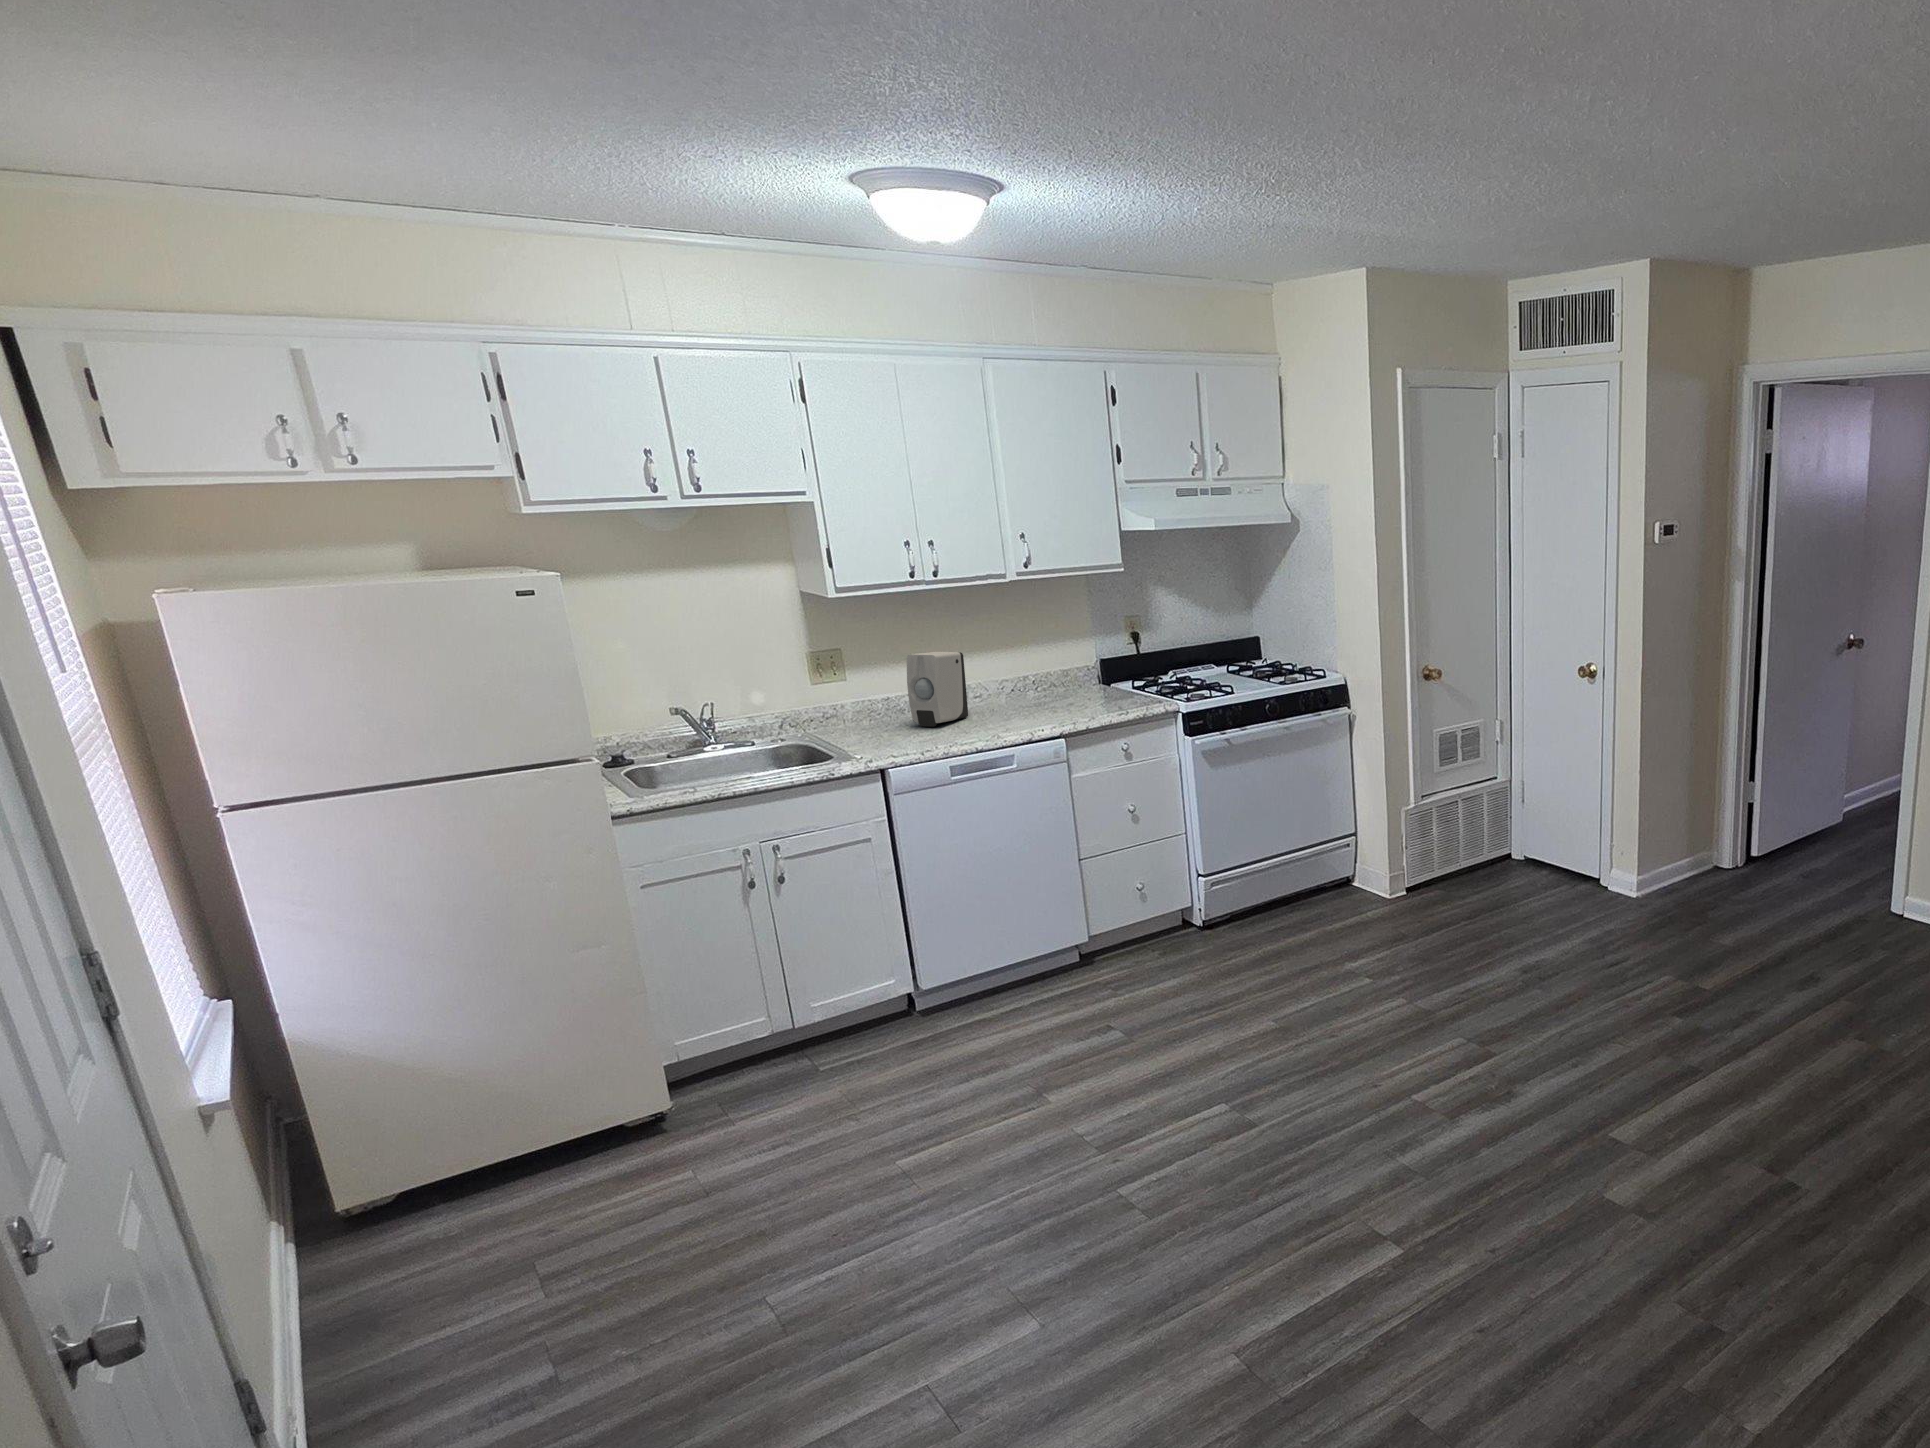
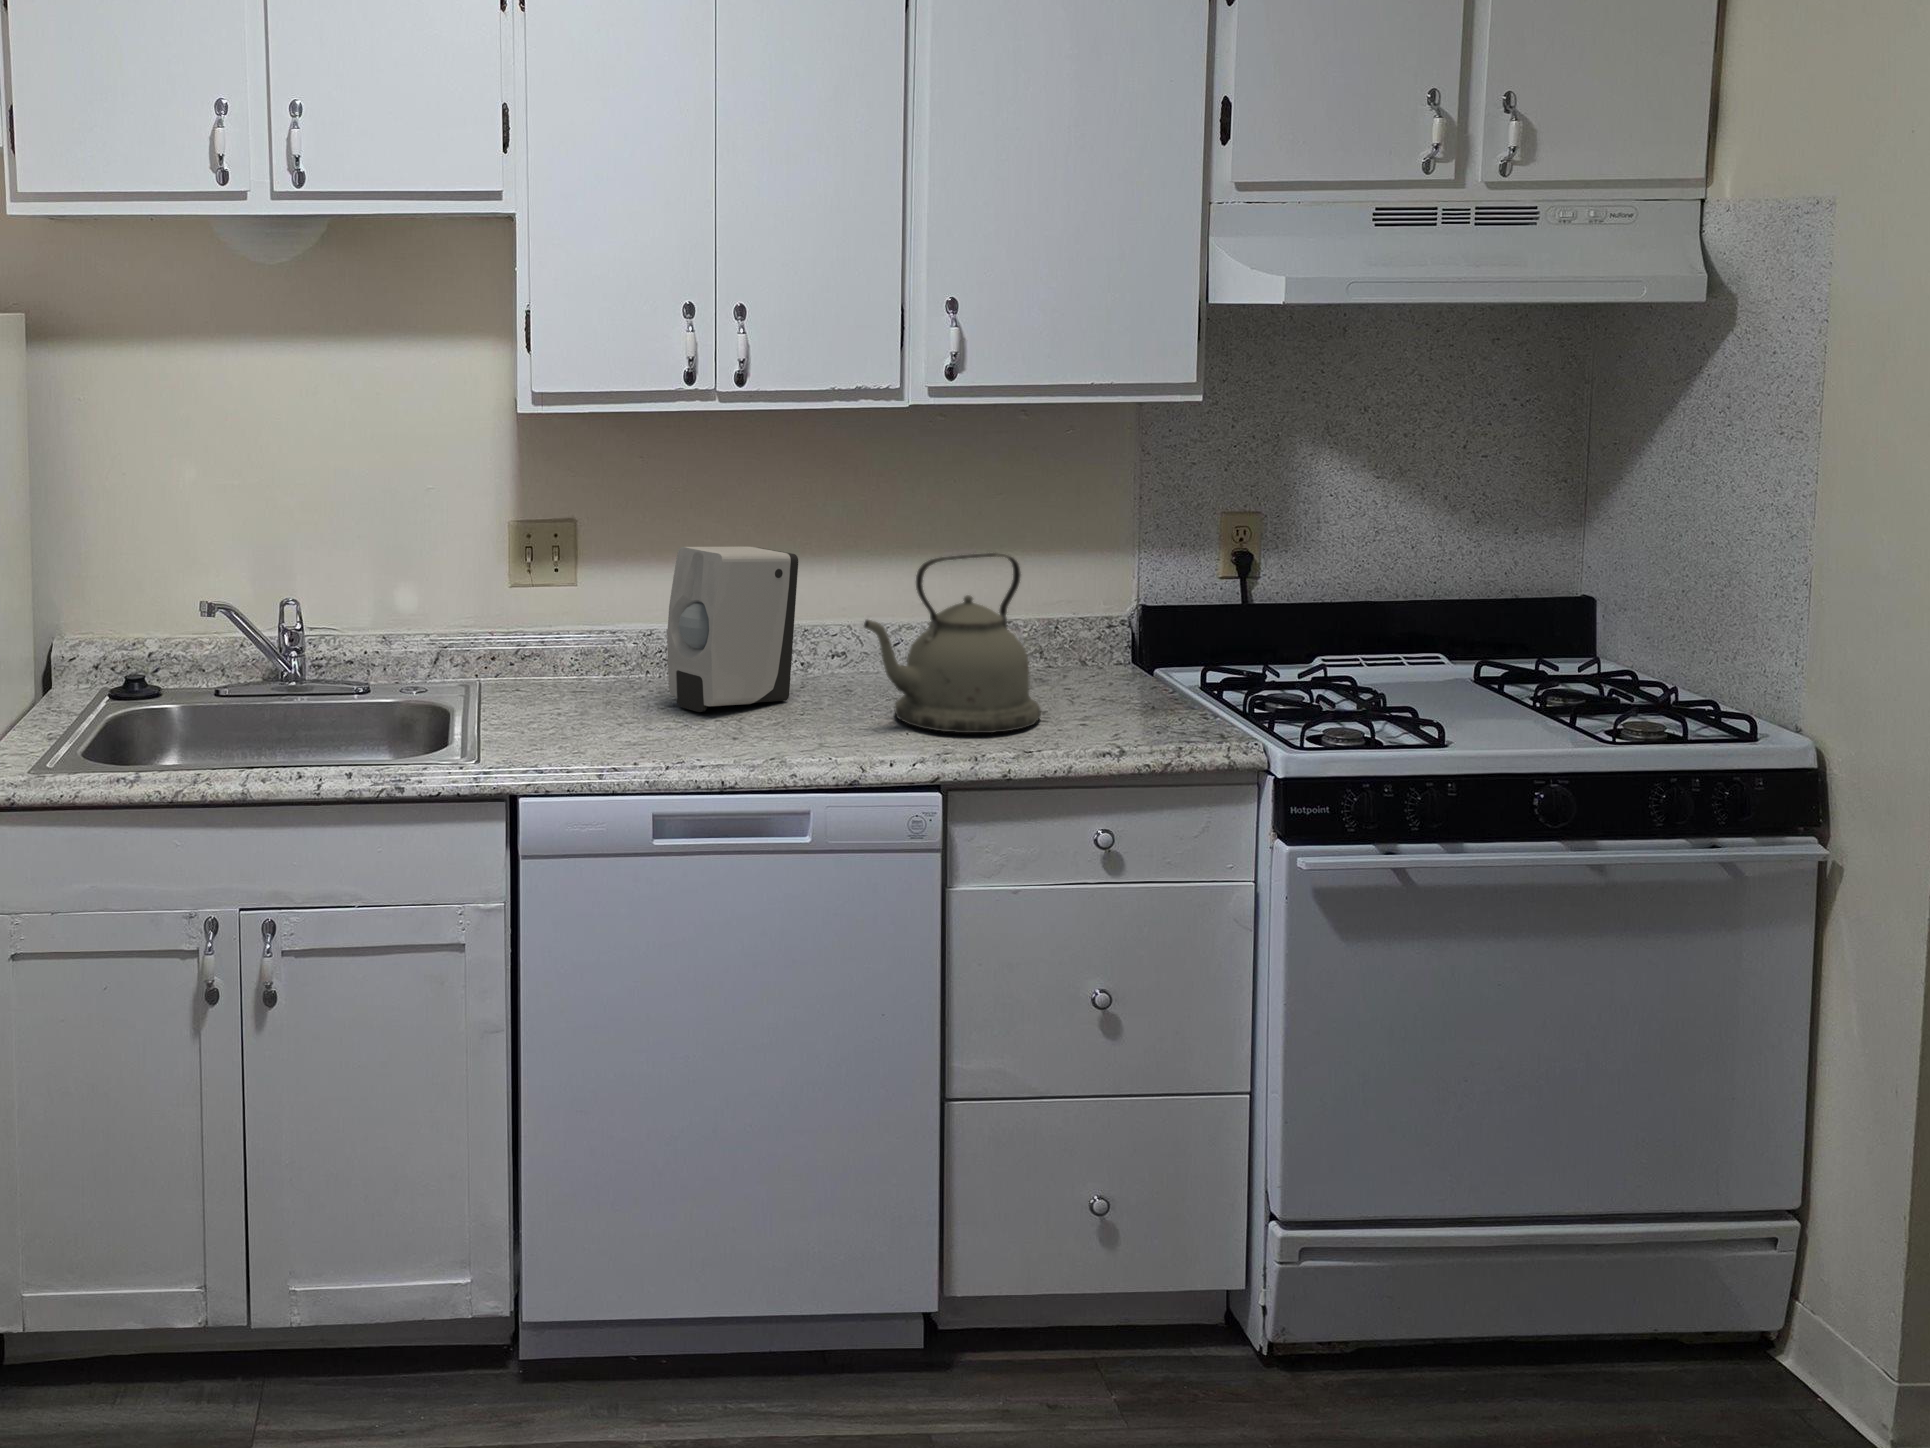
kettle: none [1009,642,1083,717] -> present [864,553,1041,733]

